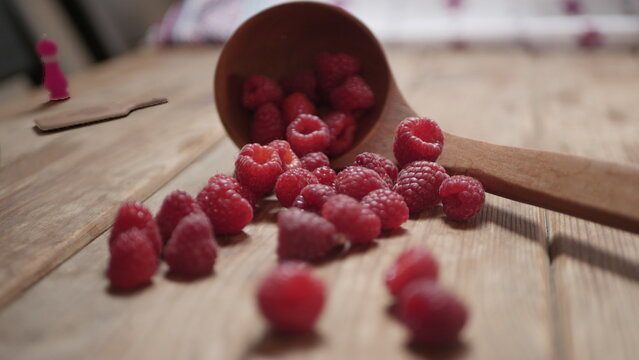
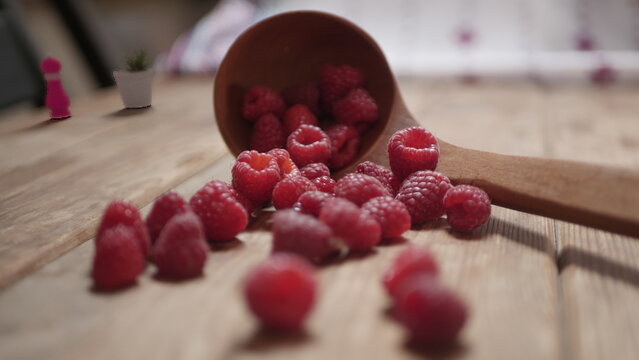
potted plant: none [109,23,149,87] -> present [113,51,153,108]
cutting board: present [34,97,167,130] -> none [32,116,169,145]

